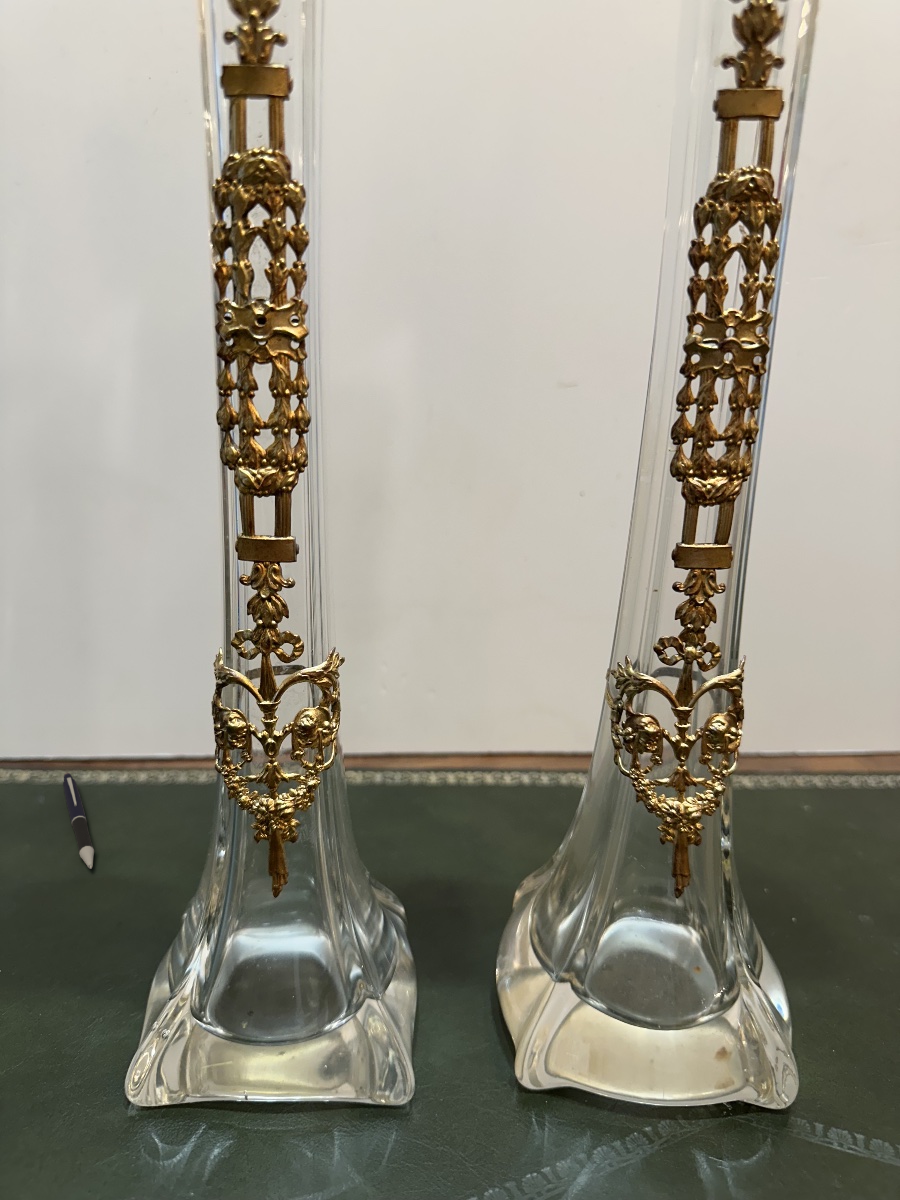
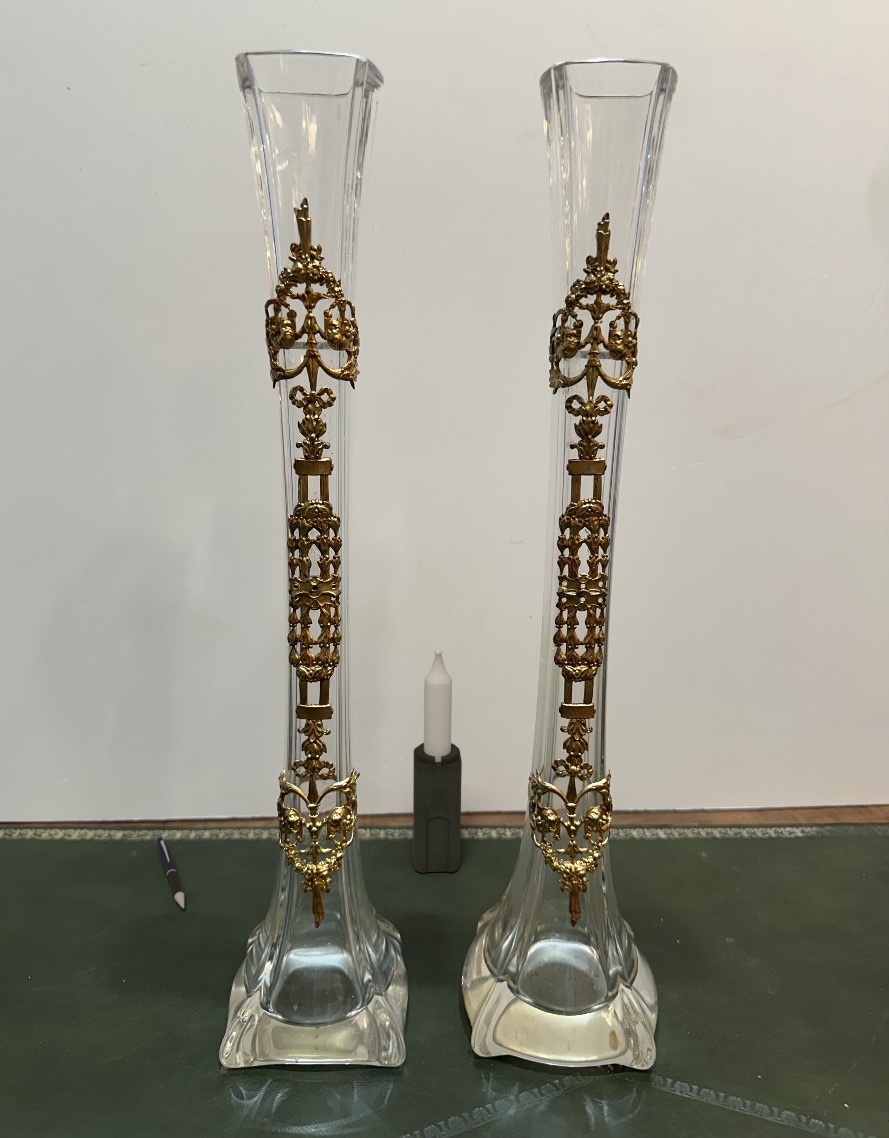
candle: none [420,503,491,825] -> present [413,648,462,873]

